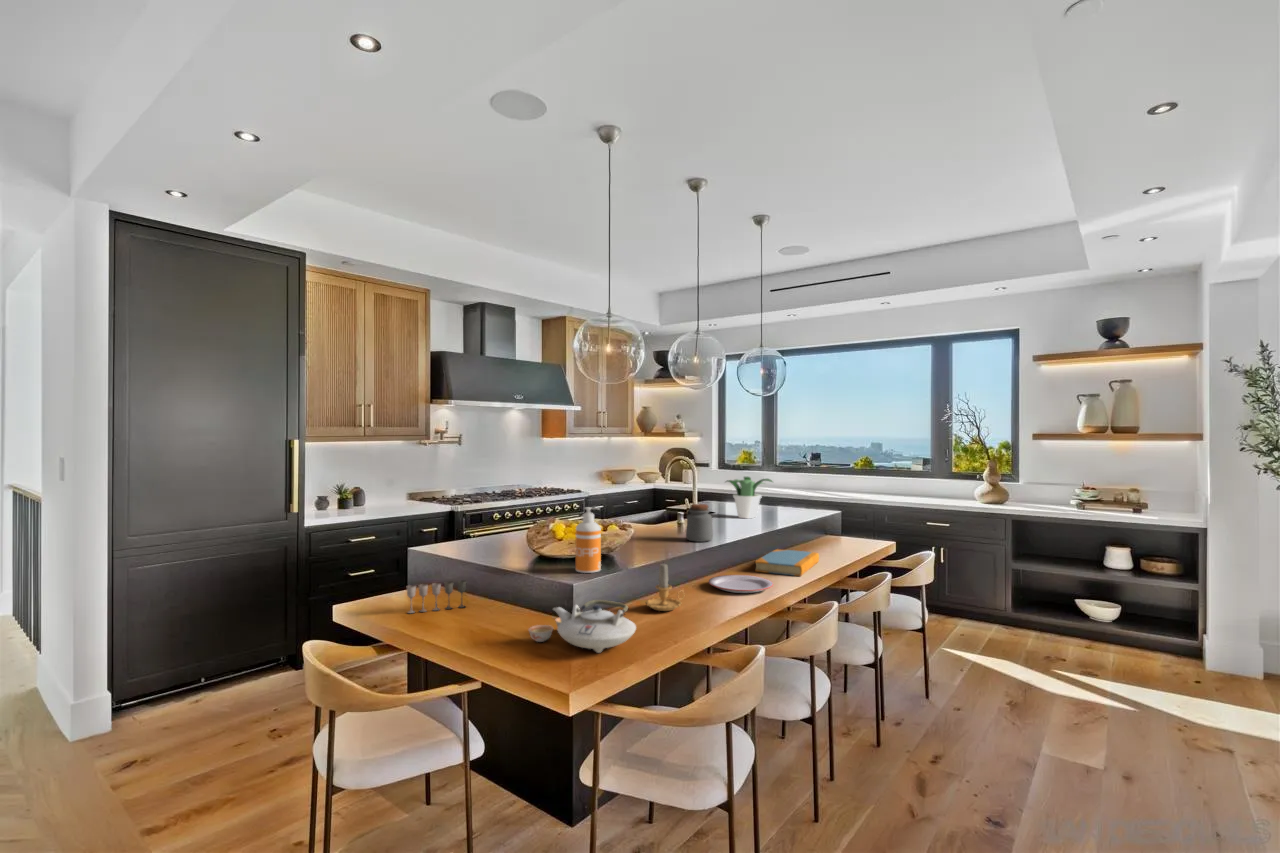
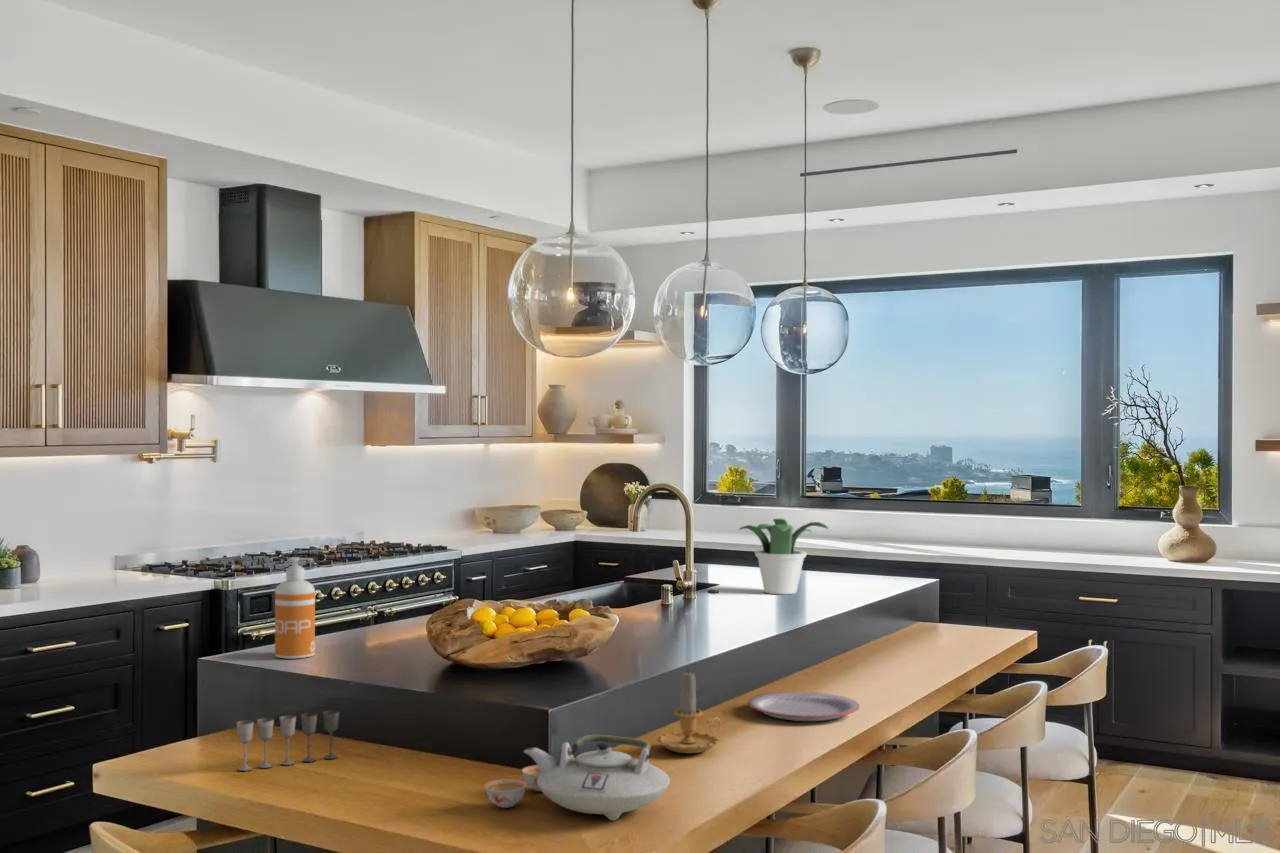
jar: present [686,504,713,542] -> none [693,569,740,636]
soap dispenser: present [576,507,601,573] -> present [275,557,315,659]
book: present [755,549,819,576] -> none [817,647,920,692]

